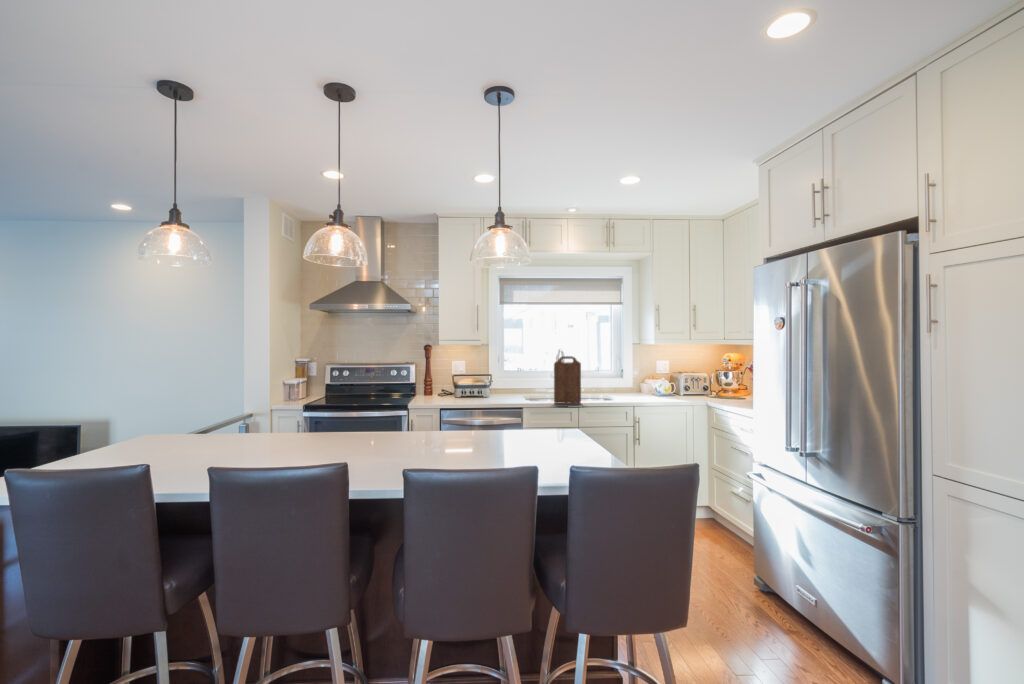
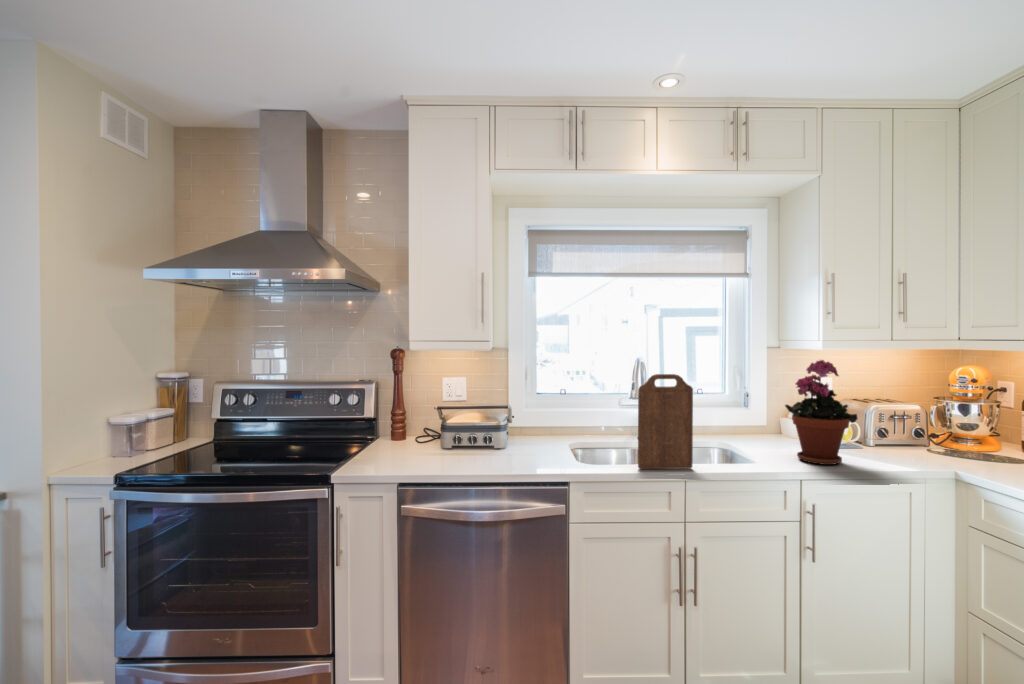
potted plant: none [630,349,664,401] -> present [785,360,858,465]

